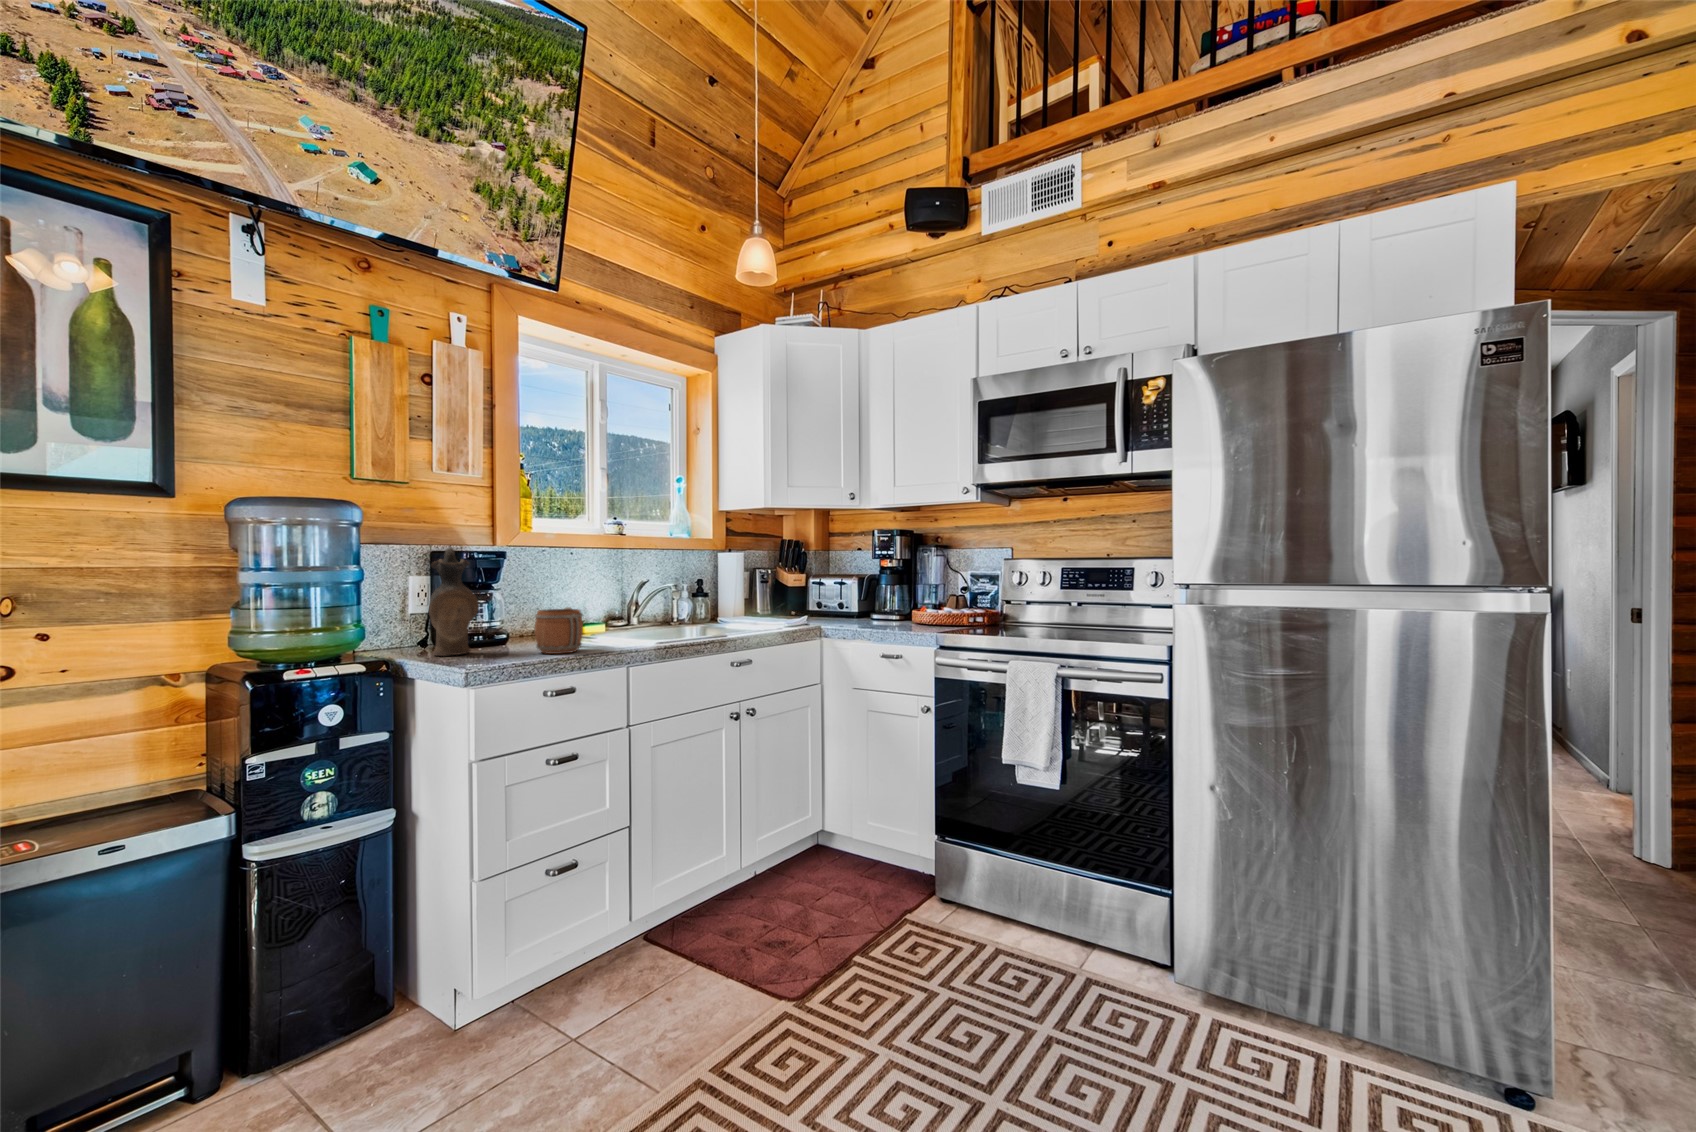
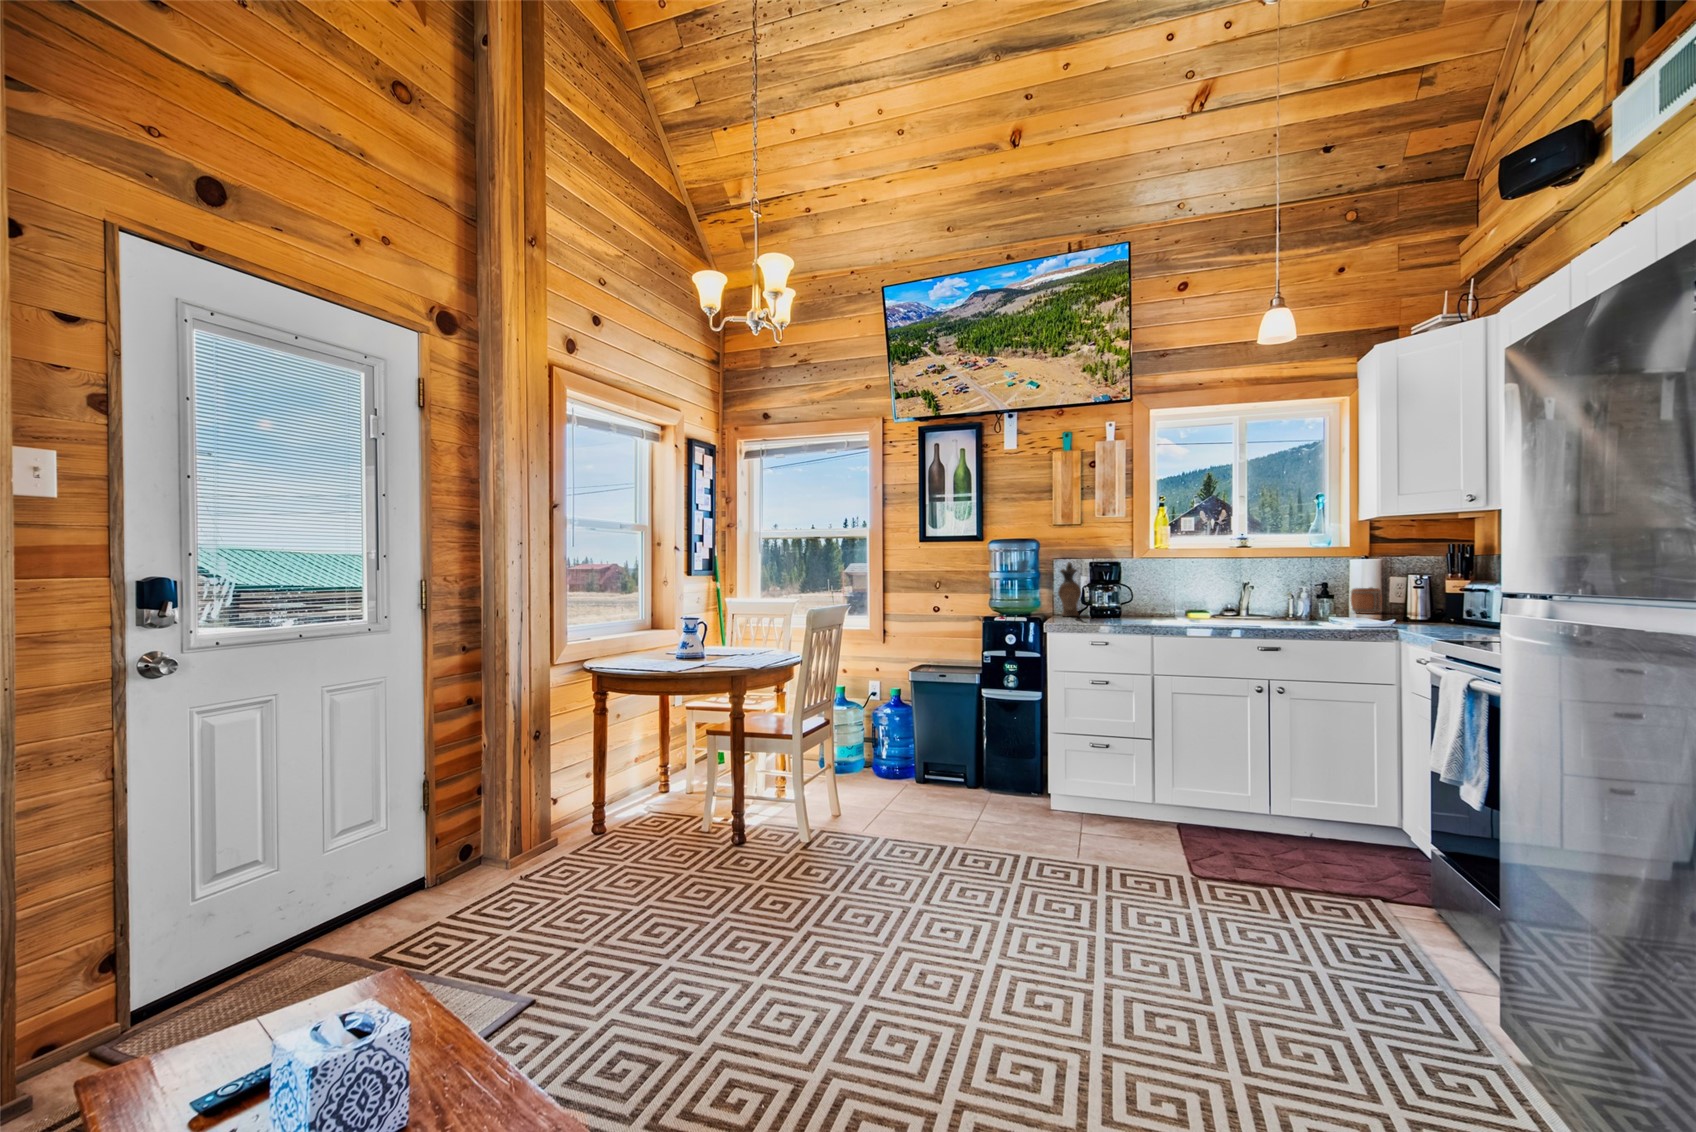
mug: present [535,607,583,654] -> present [1351,587,1382,614]

